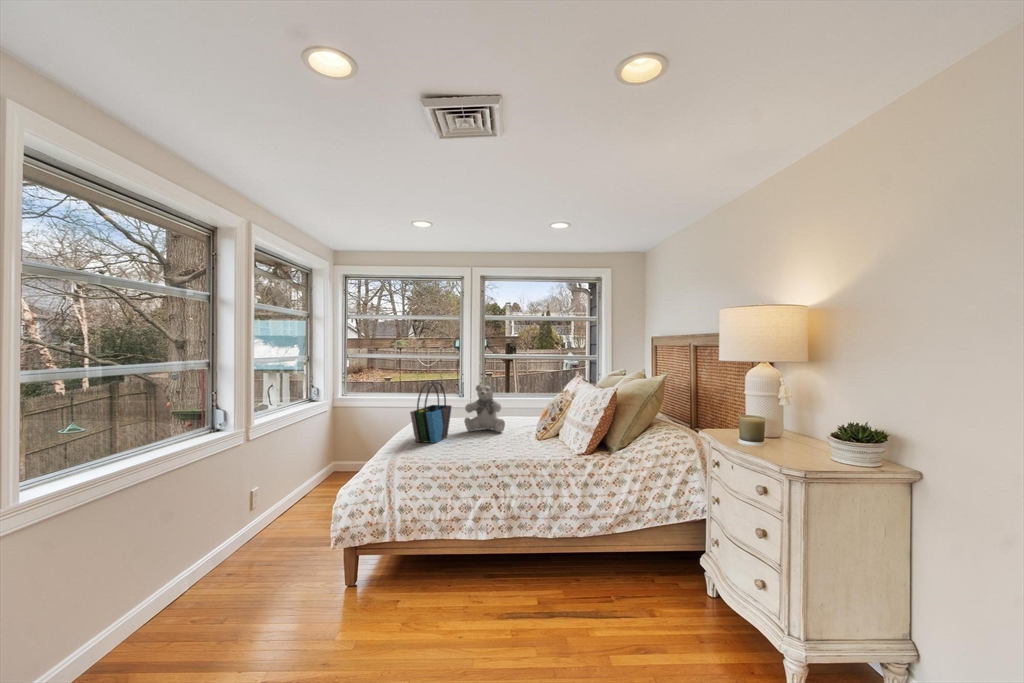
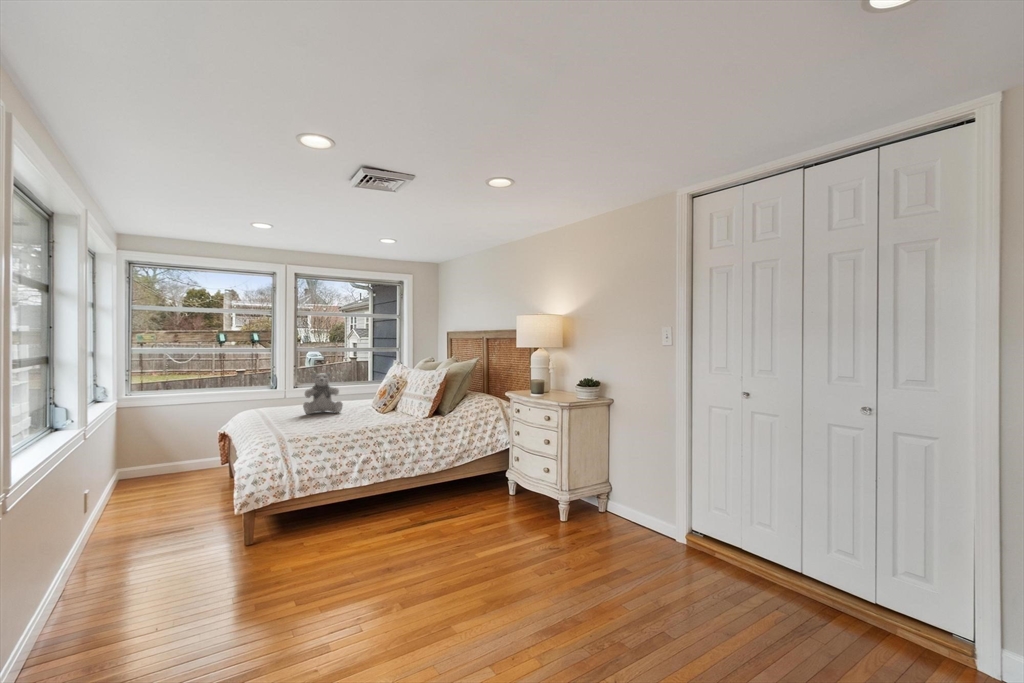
tote bag: present [410,382,452,443] -> none [270,370,296,425]

